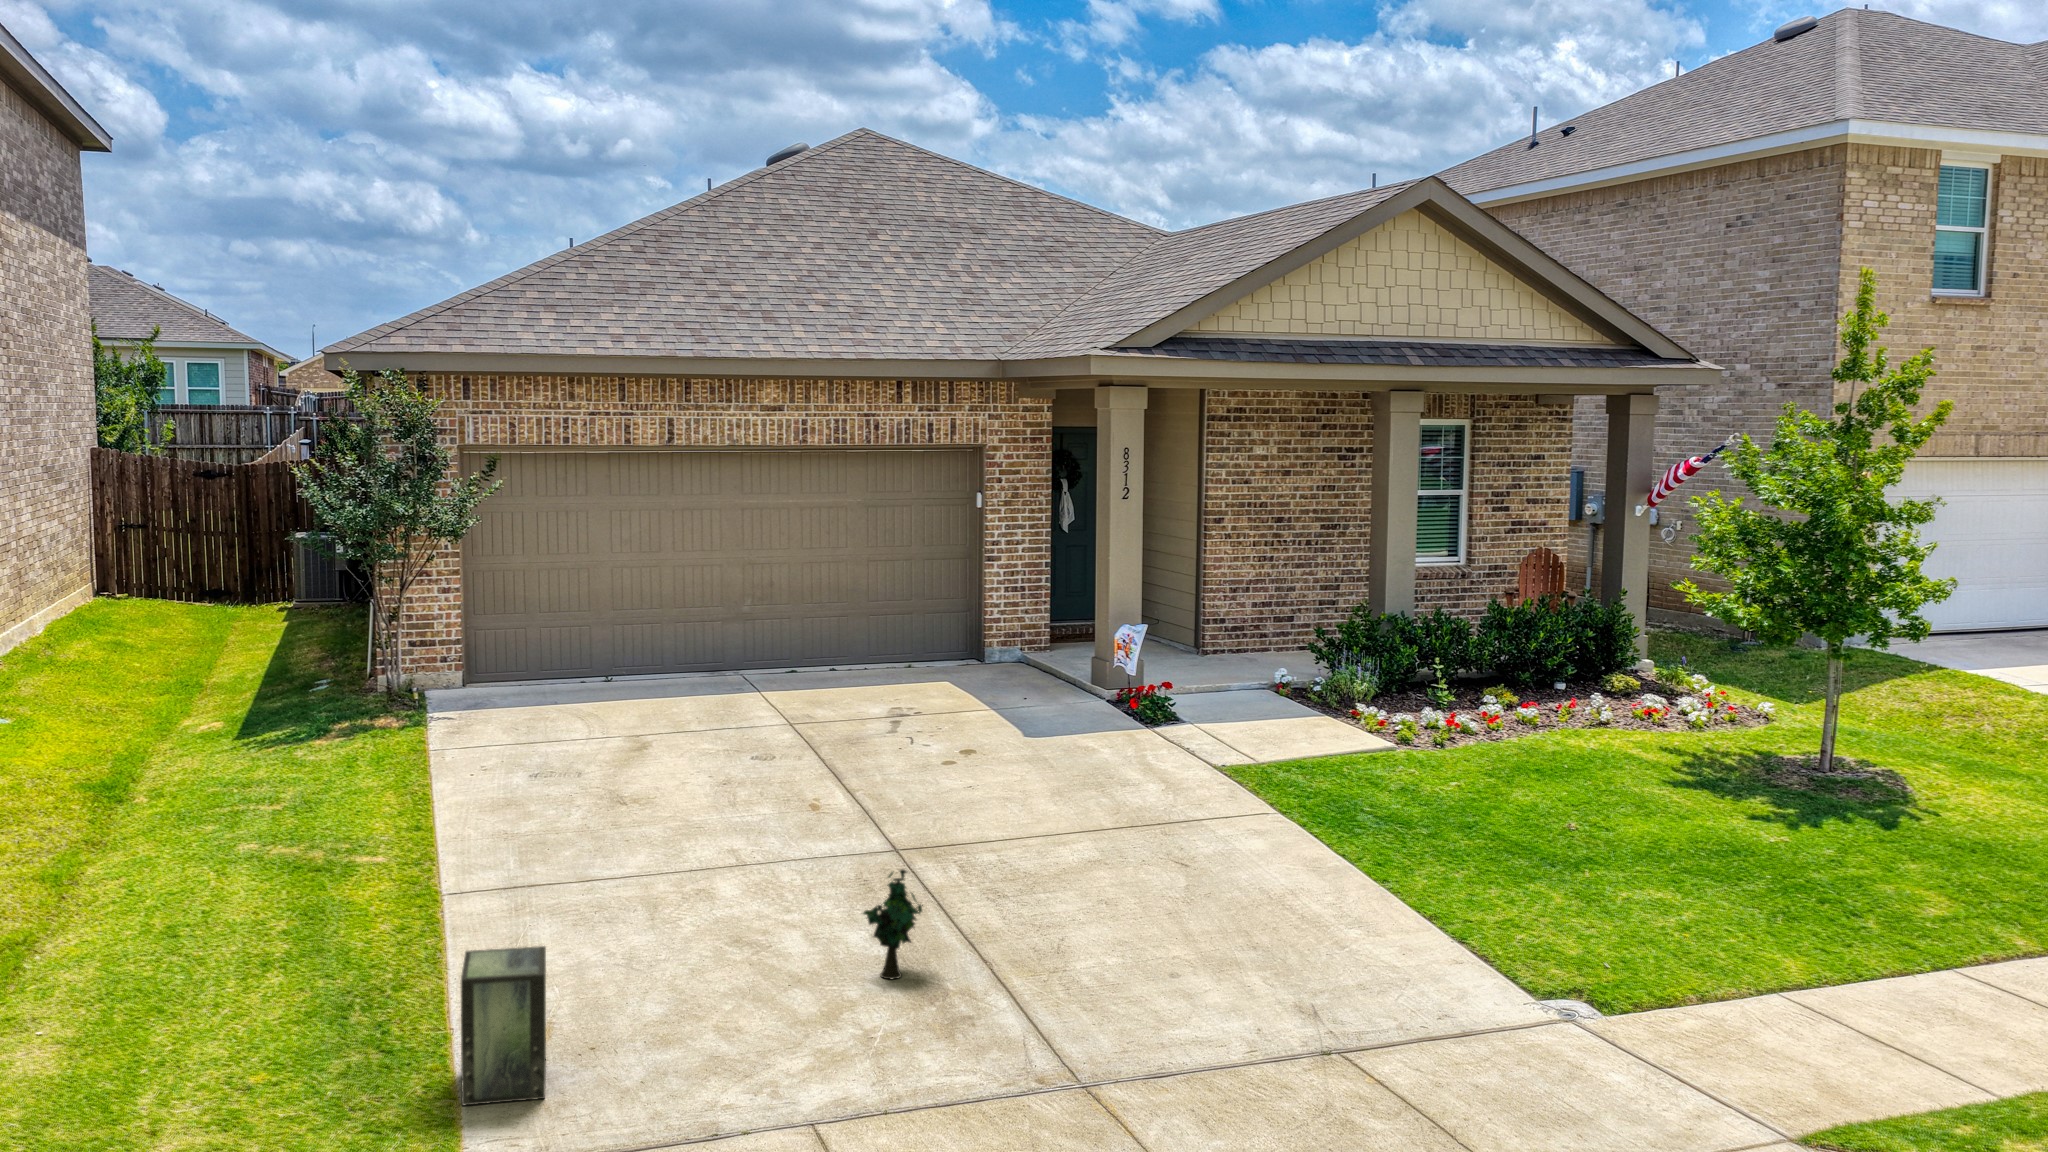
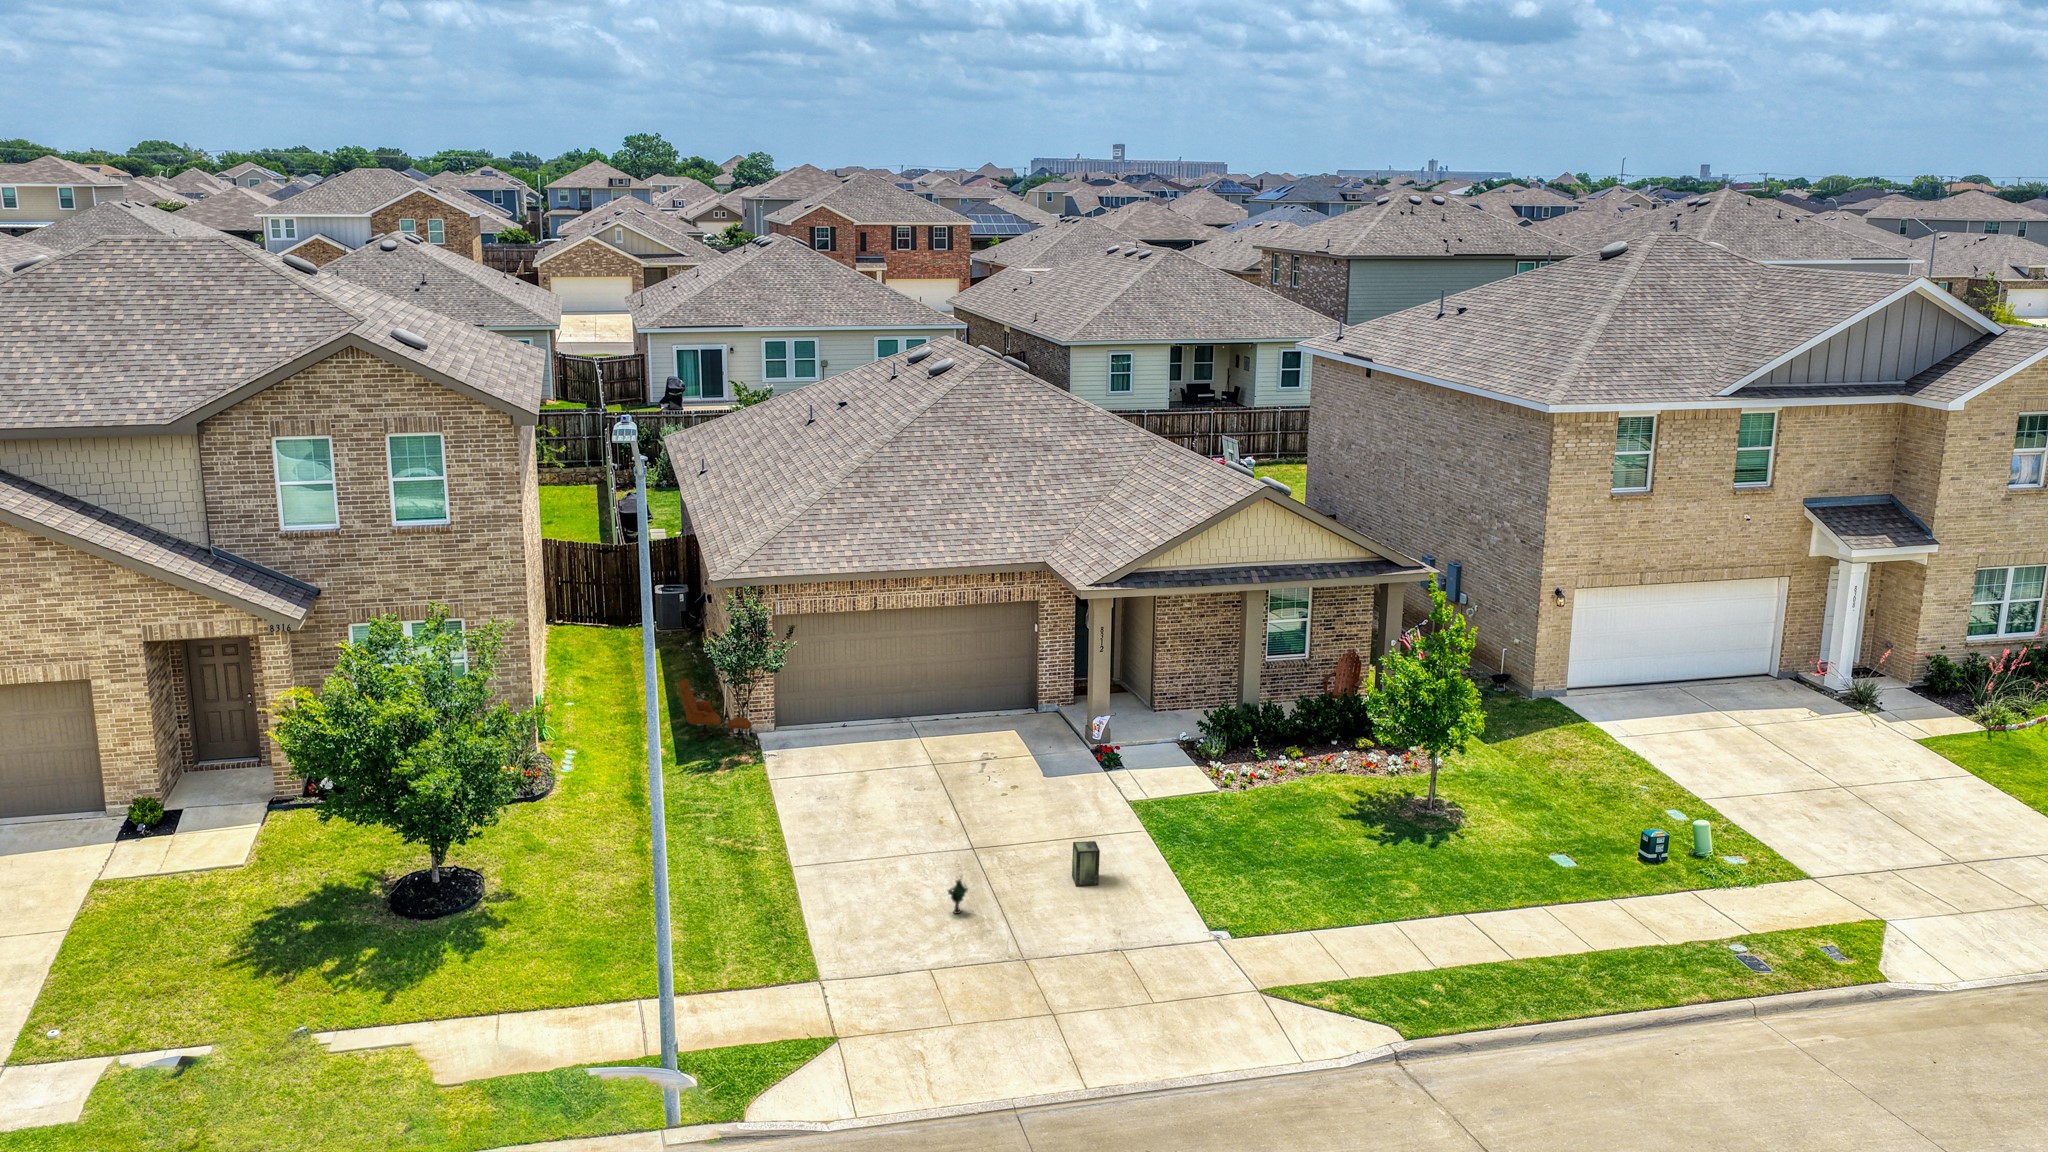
lounge chair: none [249,571,409,697] -> present [679,679,752,741]
storage box: present [461,946,546,1105] -> present [1072,841,1100,886]

